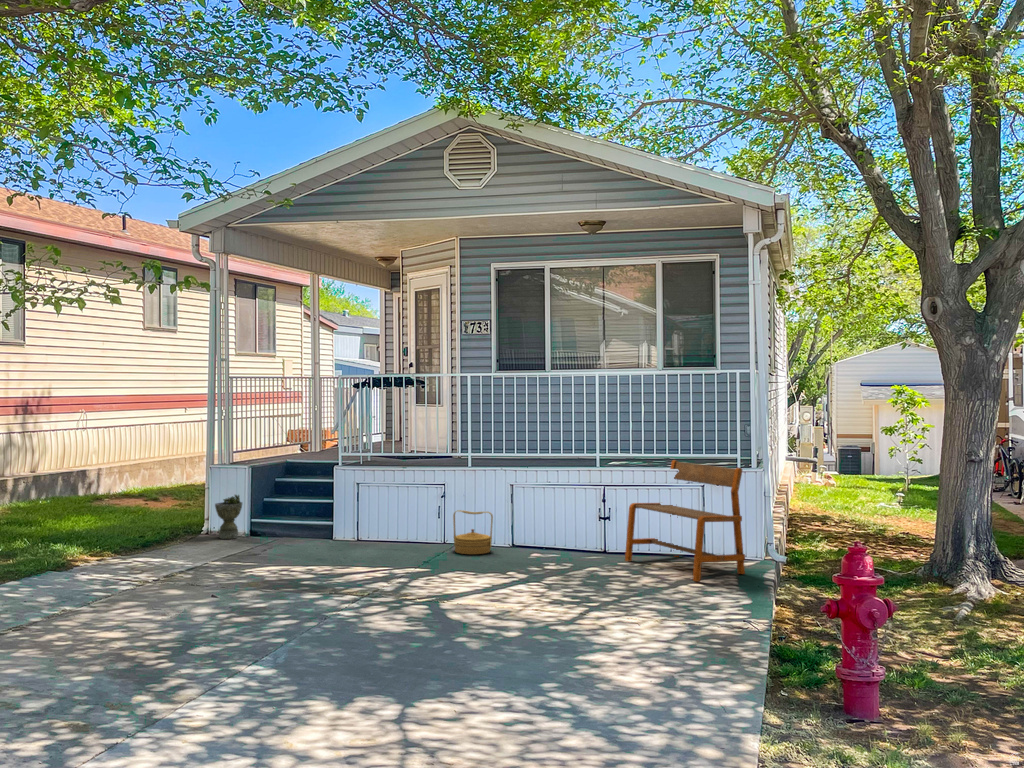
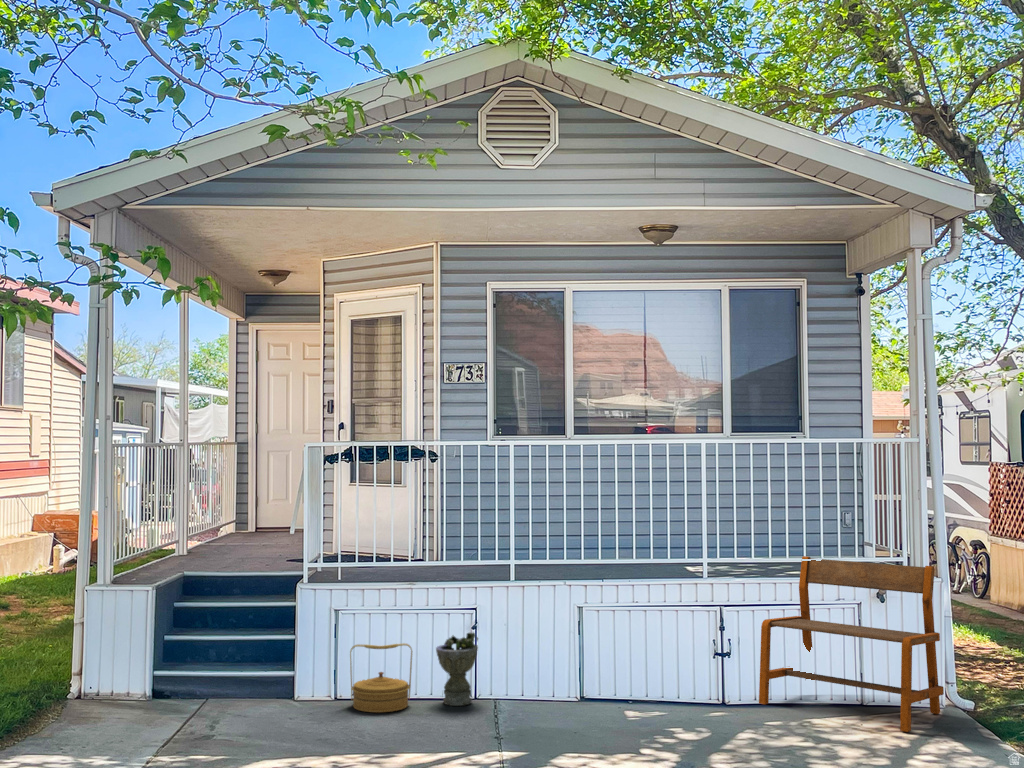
planter: present [215,495,242,539] -> present [436,633,478,706]
woven basket: present [453,510,493,554] -> present [350,643,412,713]

